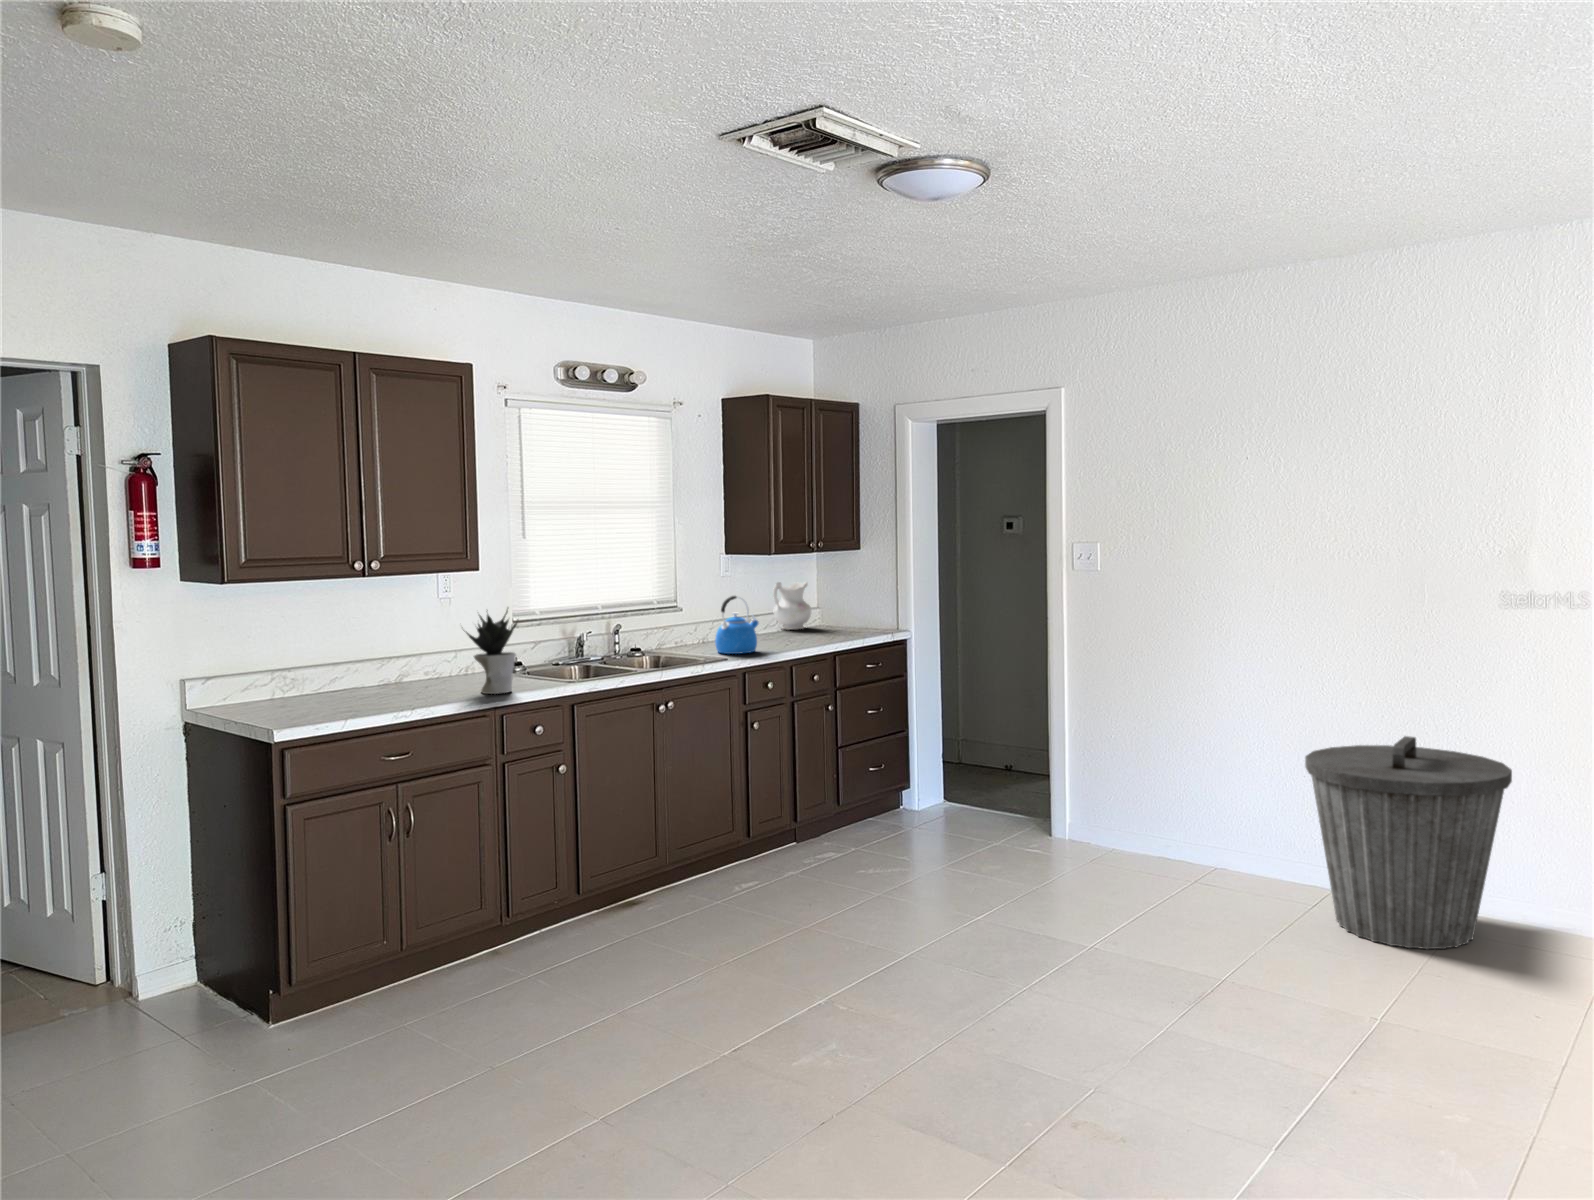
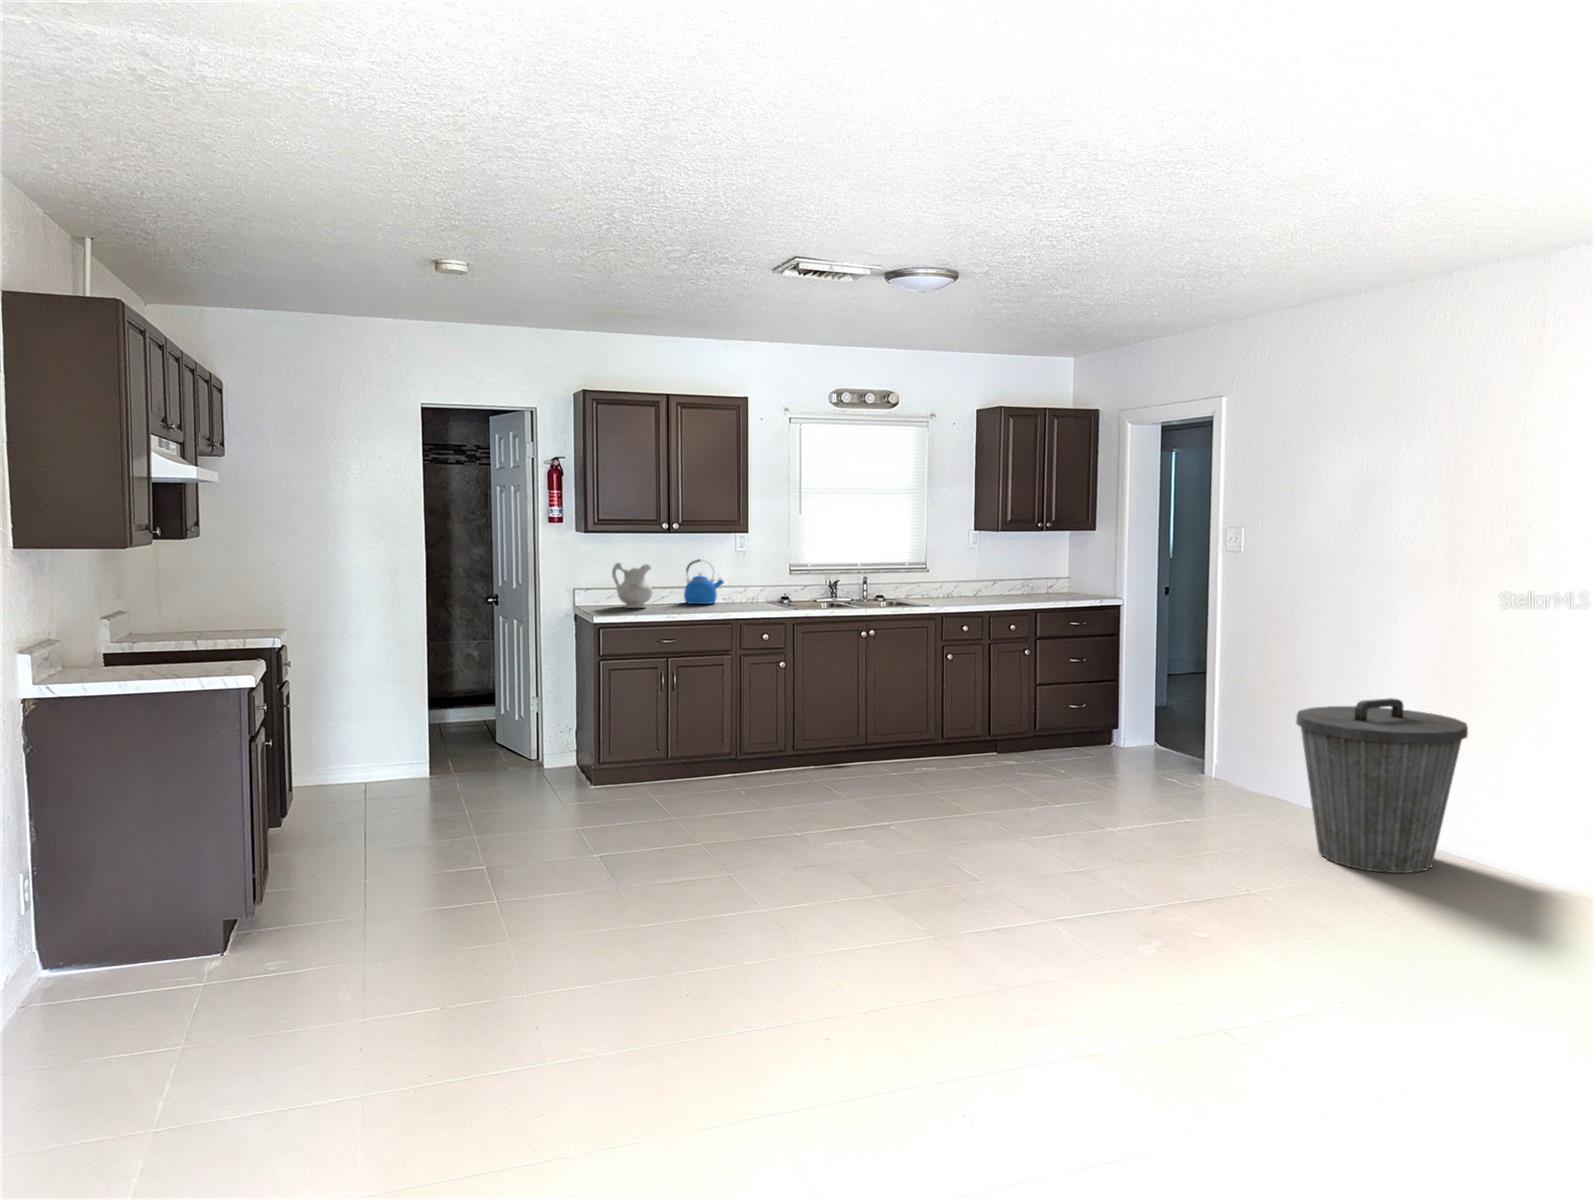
ceramic pitcher: present [773,582,811,630] -> present [612,563,652,608]
kettle: present [715,596,759,654] -> present [684,560,724,604]
potted plant: present [466,608,518,694] -> none [728,556,764,611]

